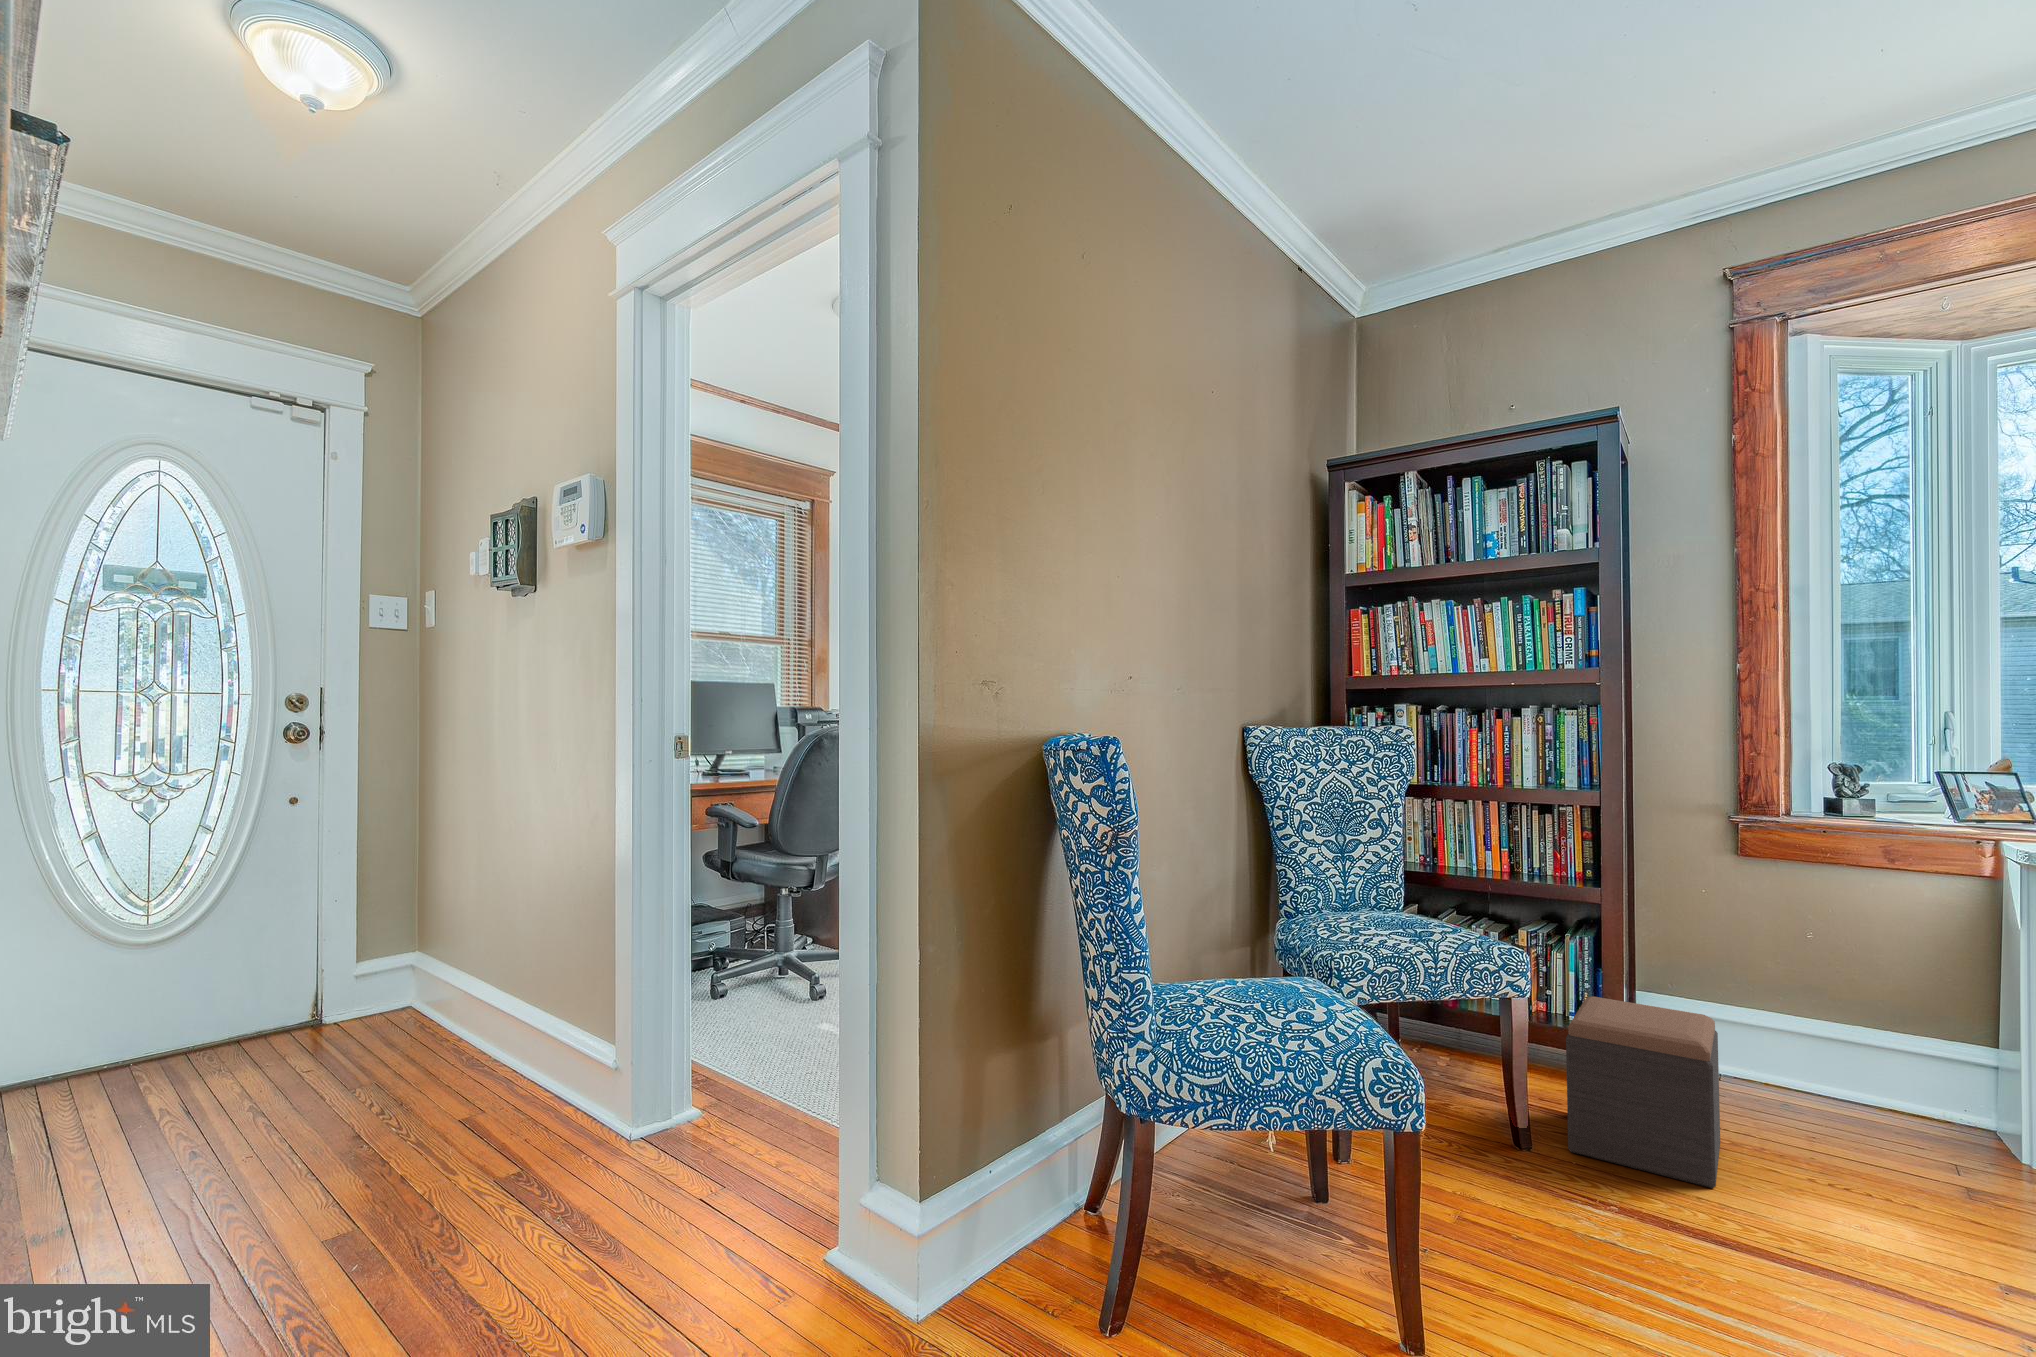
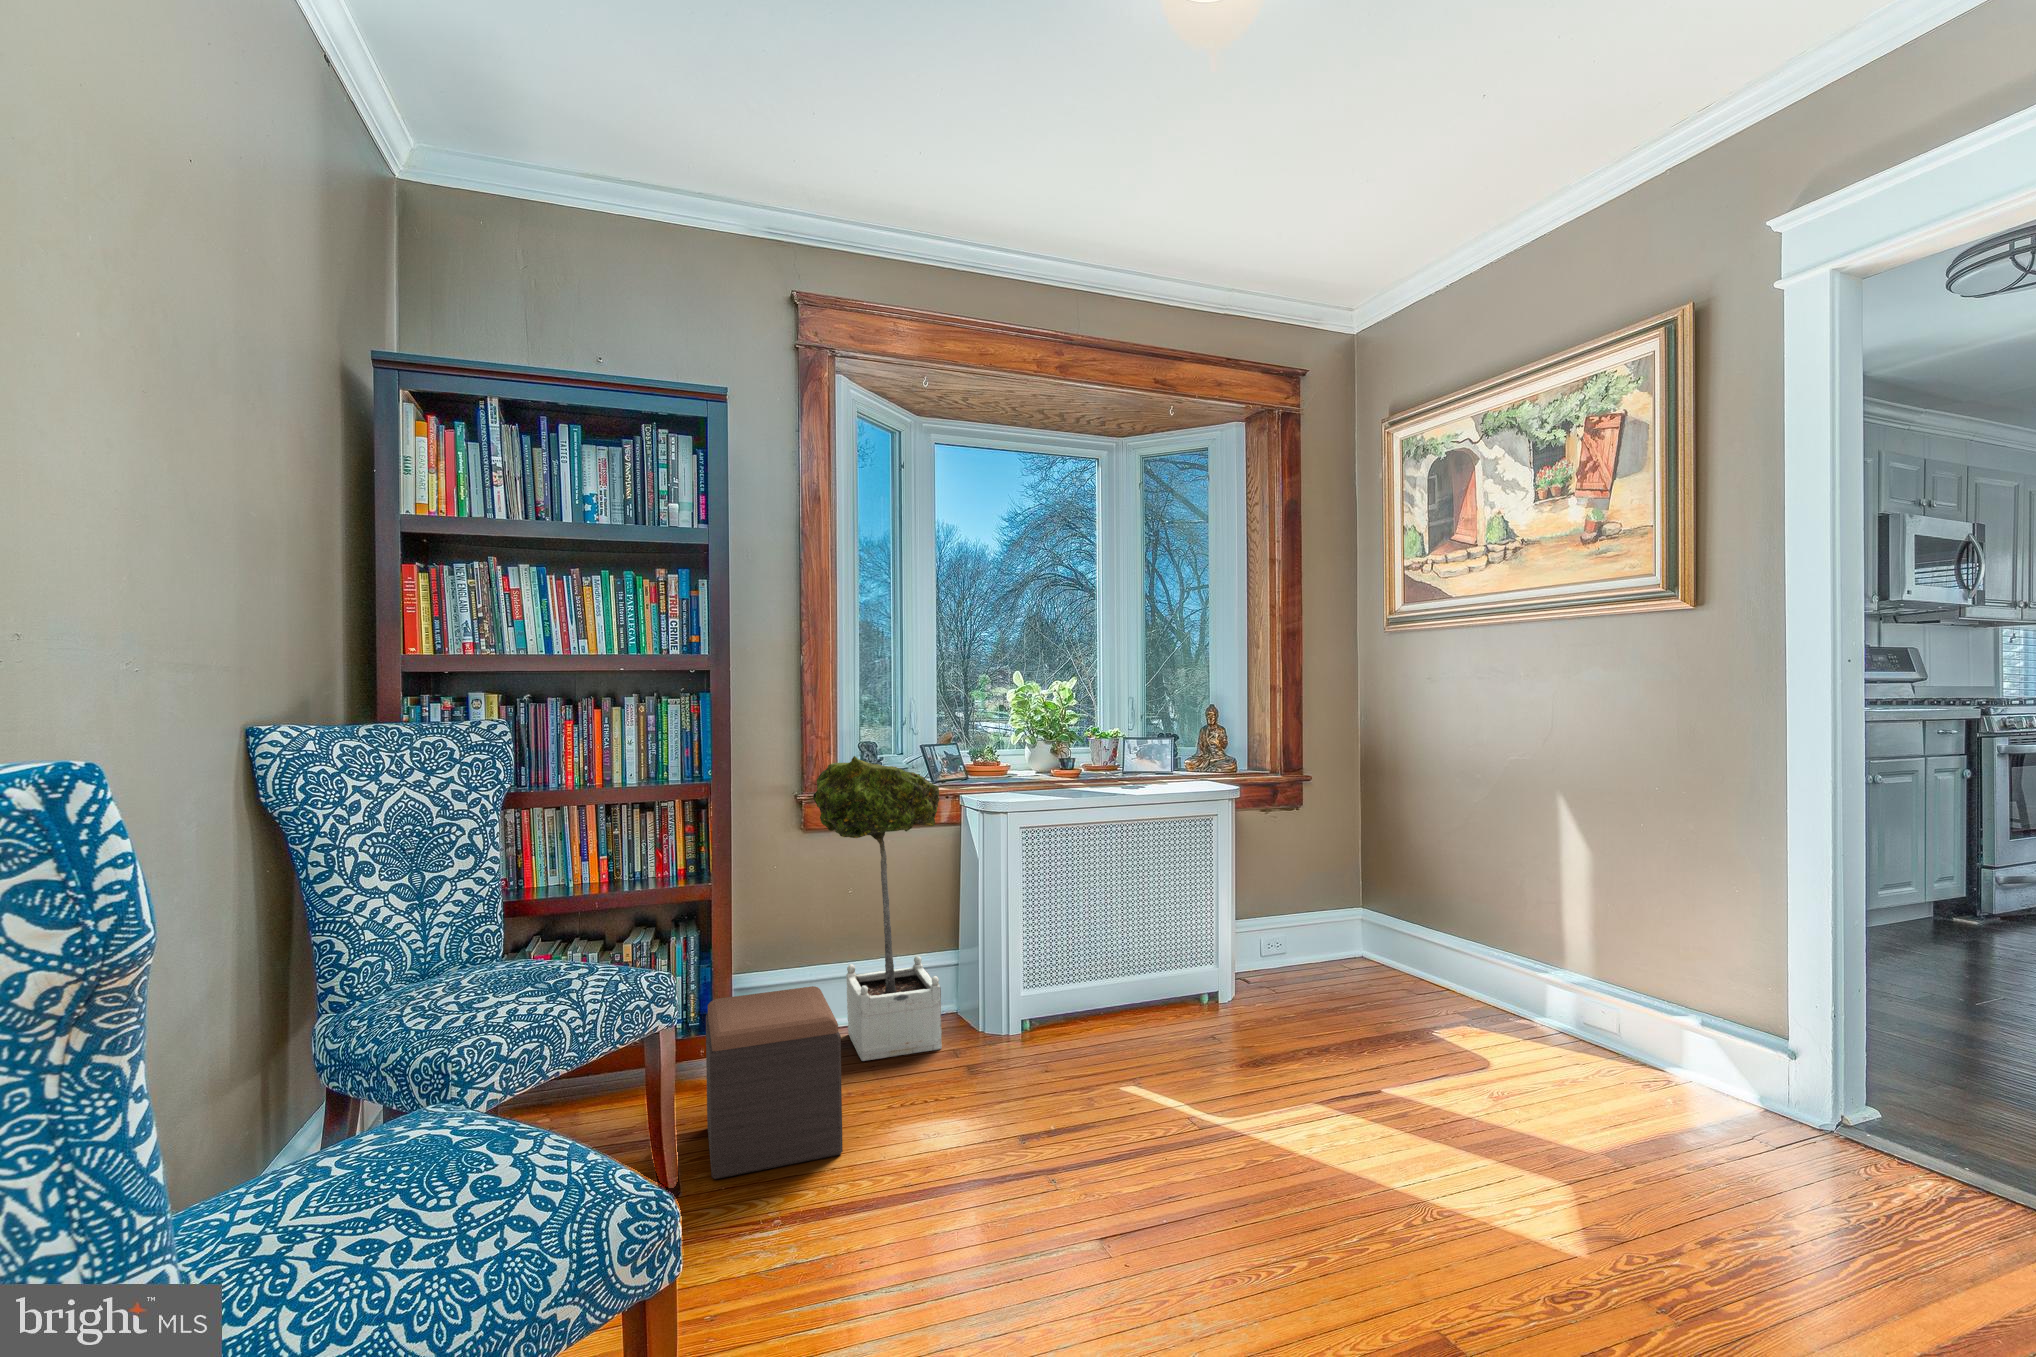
potted tree: none [1733,782,1925,1154] -> present [813,756,942,1061]

